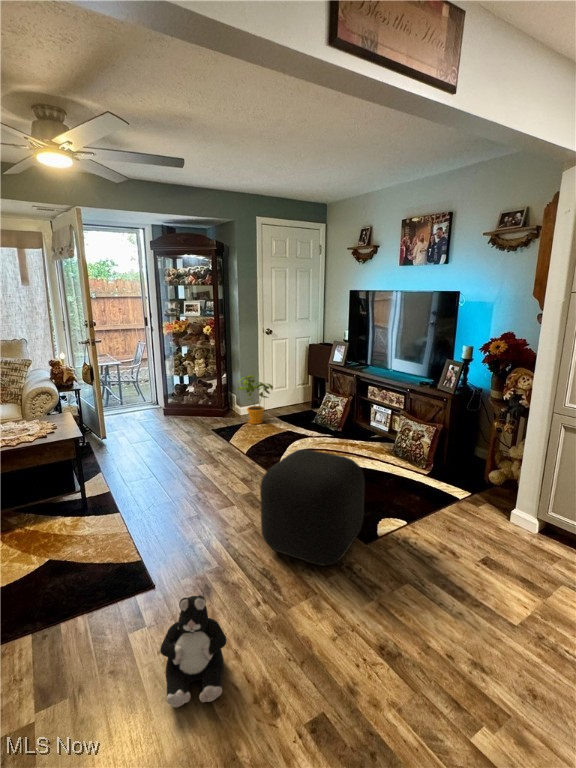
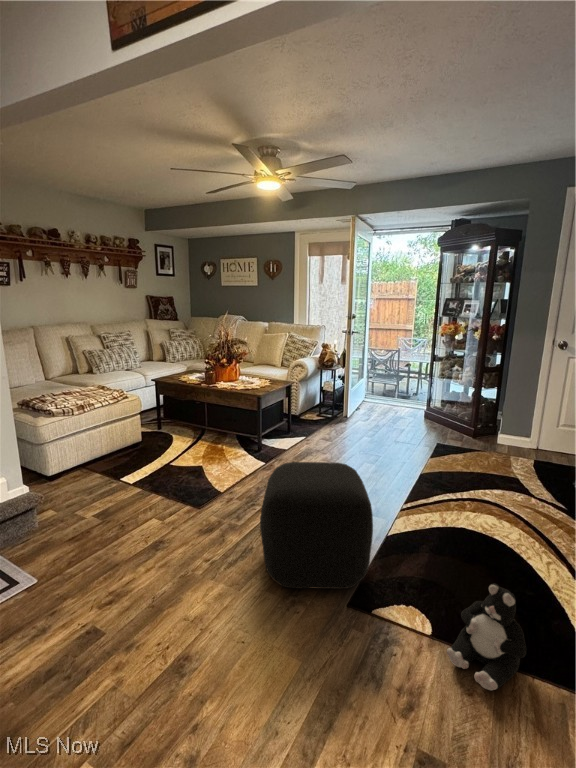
house plant: present [237,375,273,424] -> none [491,392,537,457]
plush toy: present [160,596,226,707] -> present [447,583,526,690]

